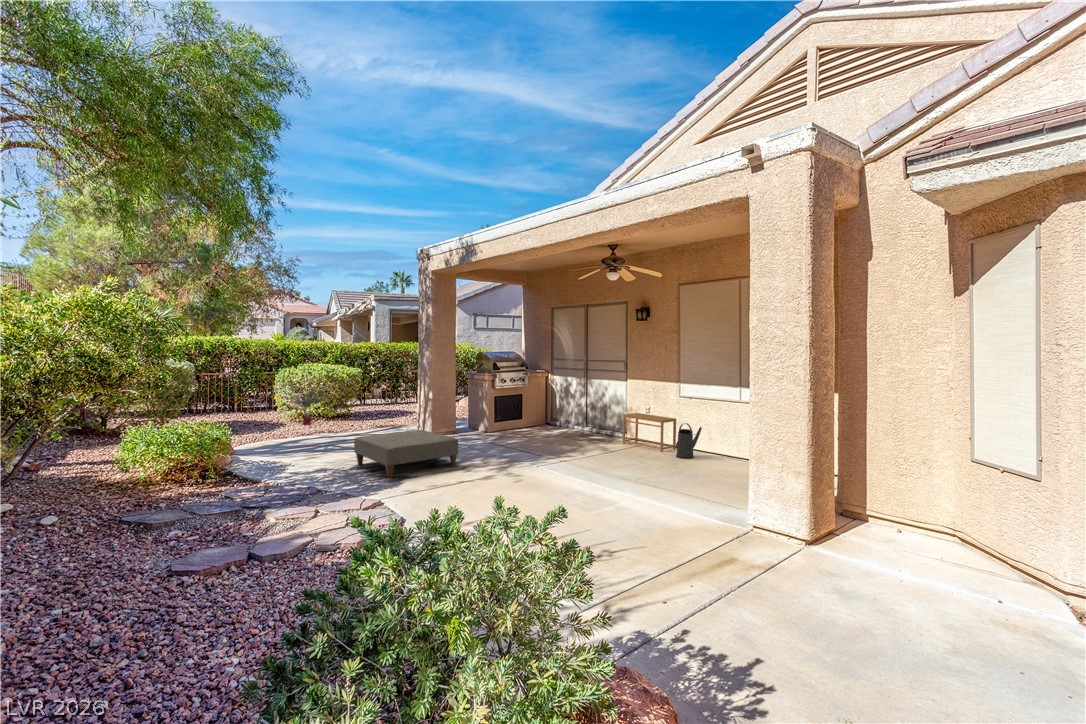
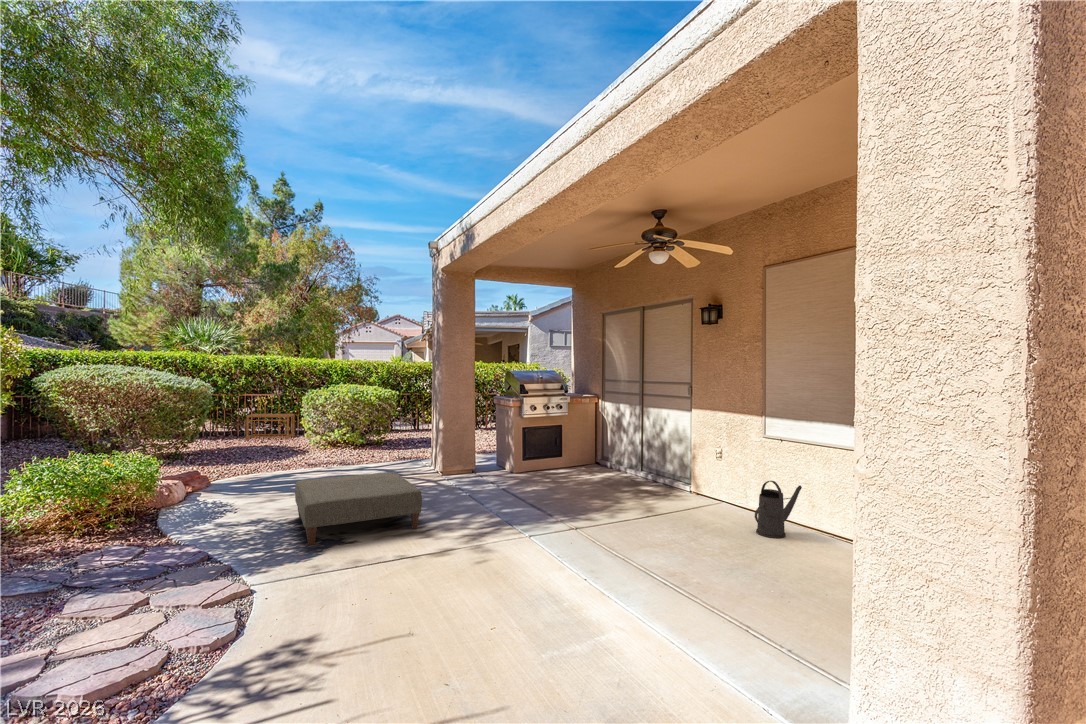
potted tree: present [292,384,323,425] -> none [302,406,336,453]
side table: present [623,413,676,452] -> present [246,414,295,439]

